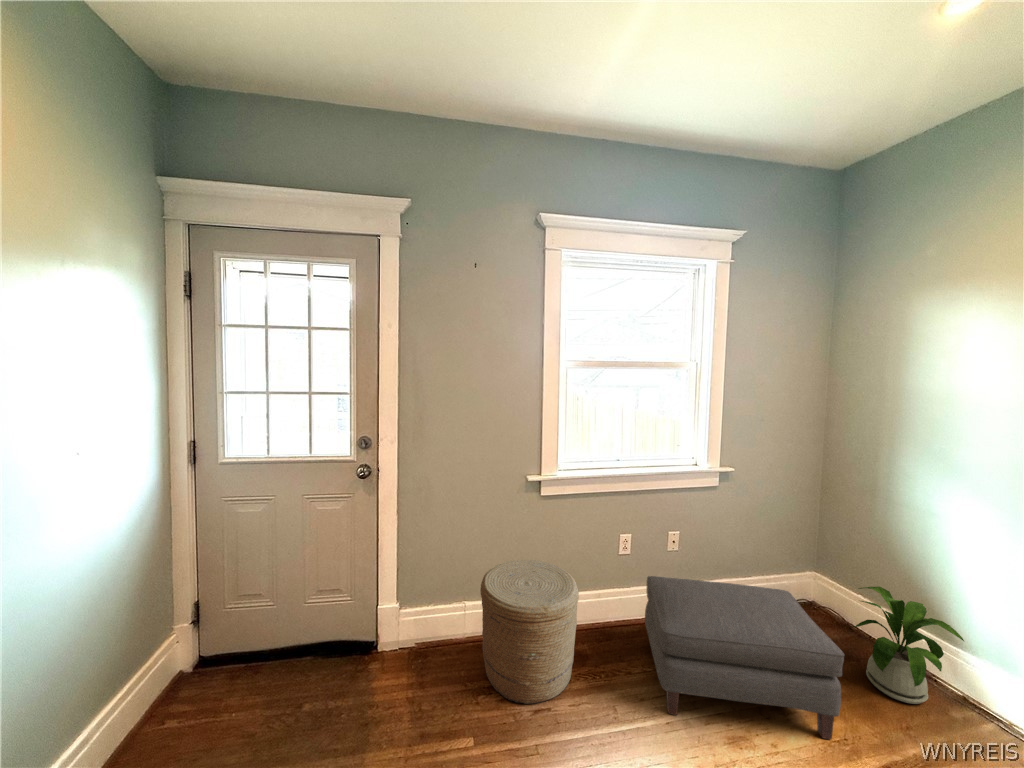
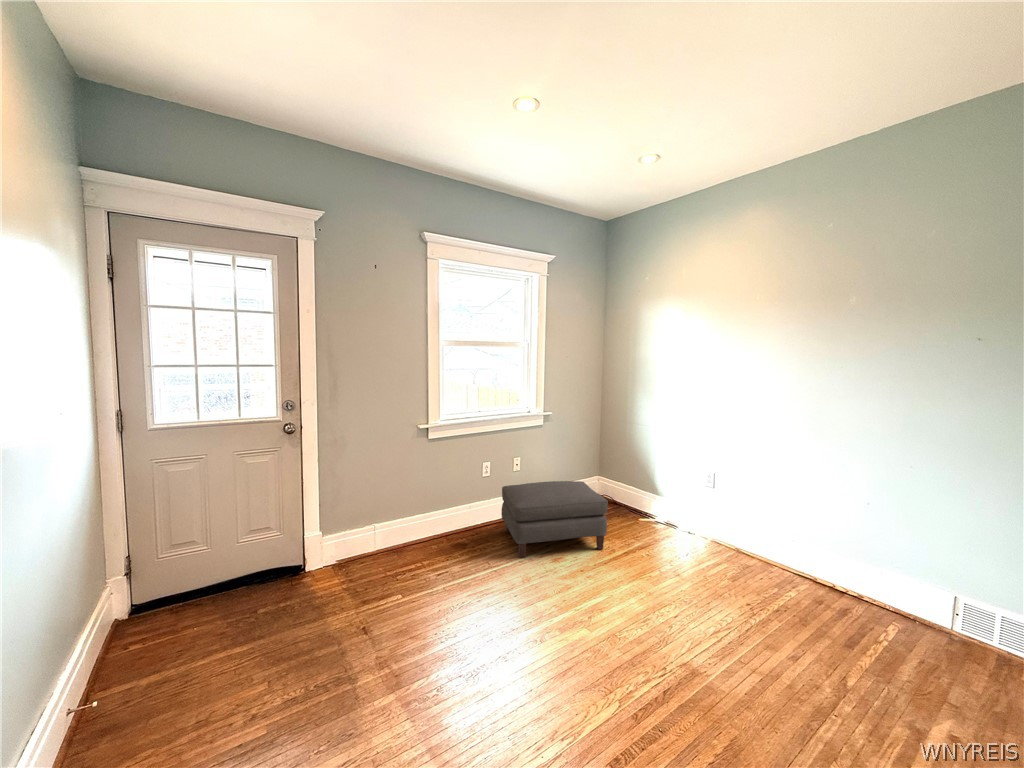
woven basket: present [480,560,579,704] -> none [392,485,462,574]
house plant: present [854,587,964,704] -> none [614,471,660,529]

